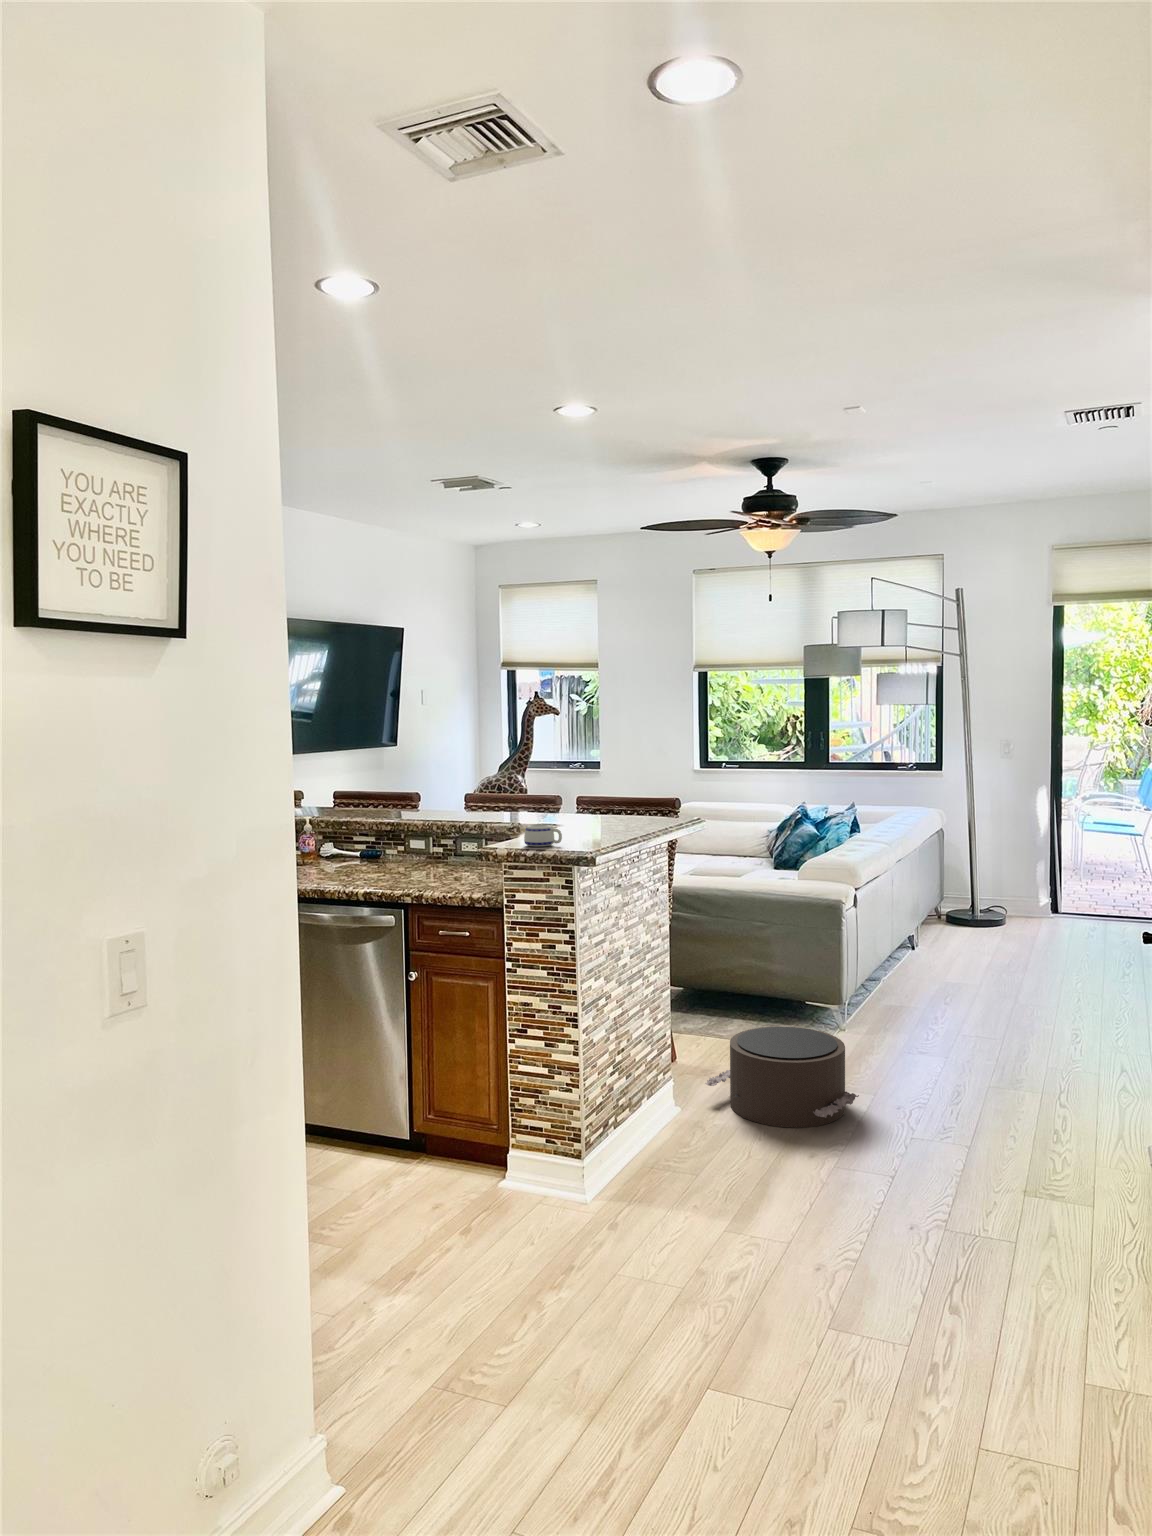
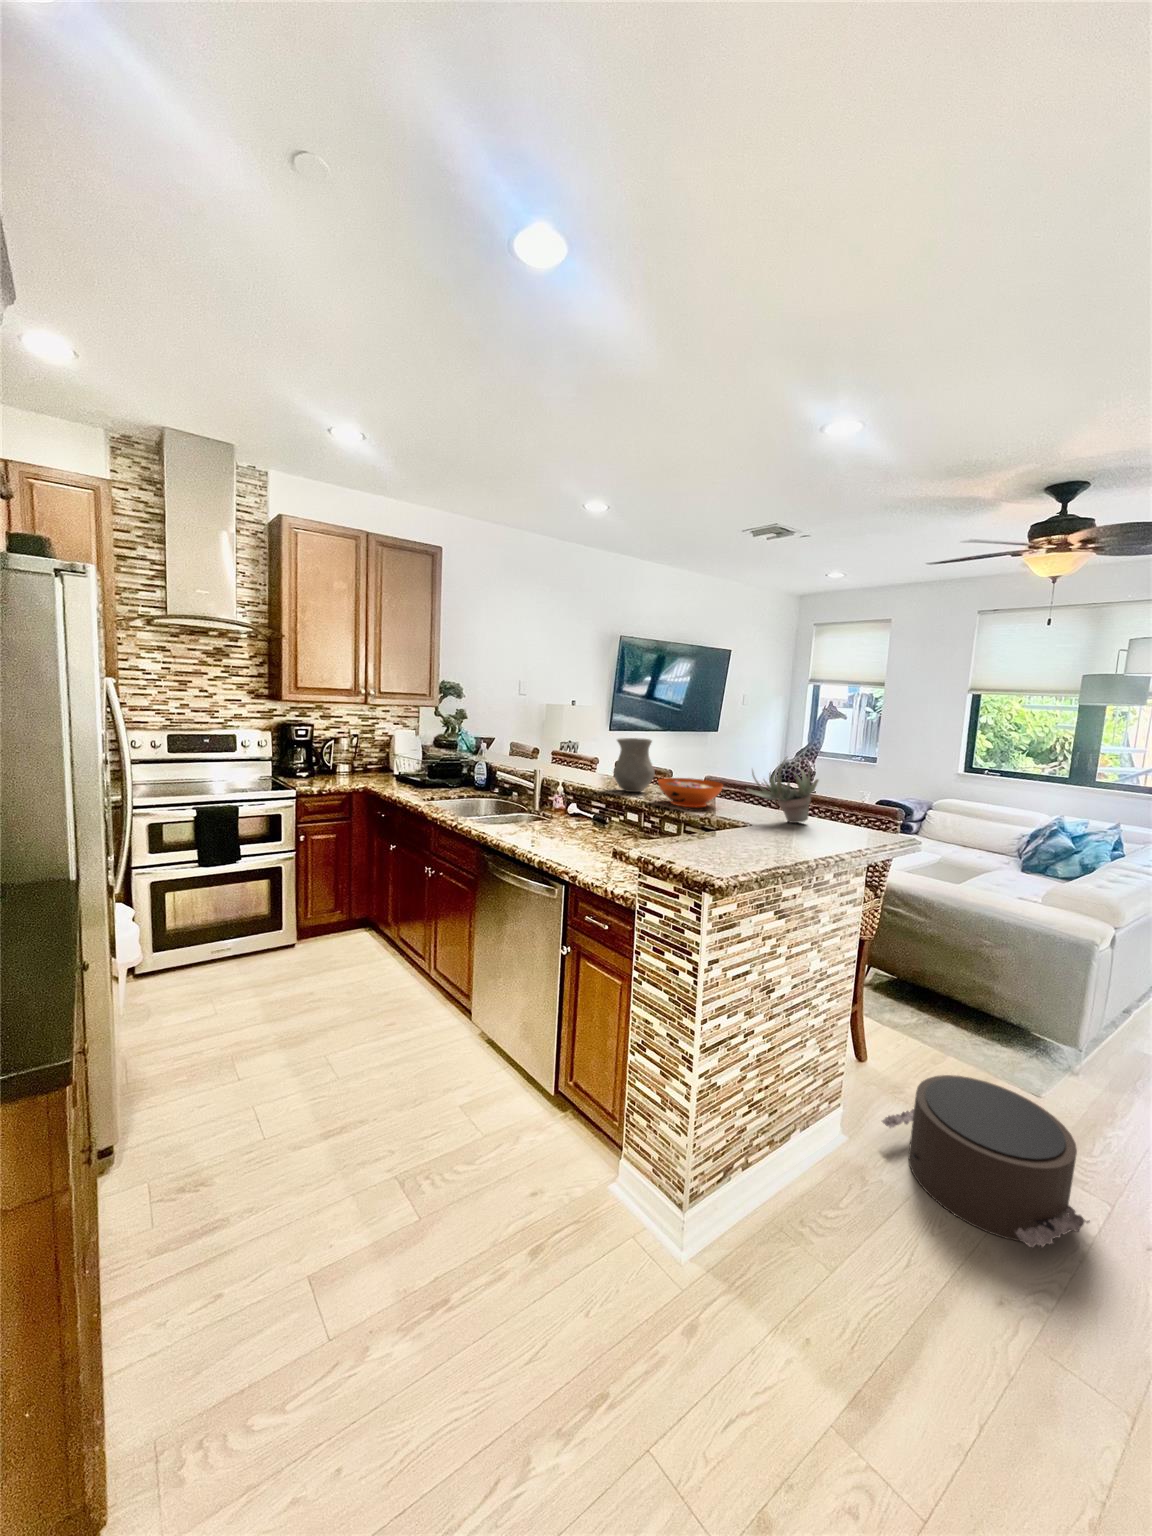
vase: none [374,754,424,818] -> present [613,738,655,792]
succulent plant: none [546,755,613,821] -> present [747,758,818,823]
decorative bowl: none [441,792,513,822] -> present [658,778,723,807]
mug: present [524,824,562,847] -> none [666,830,705,857]

